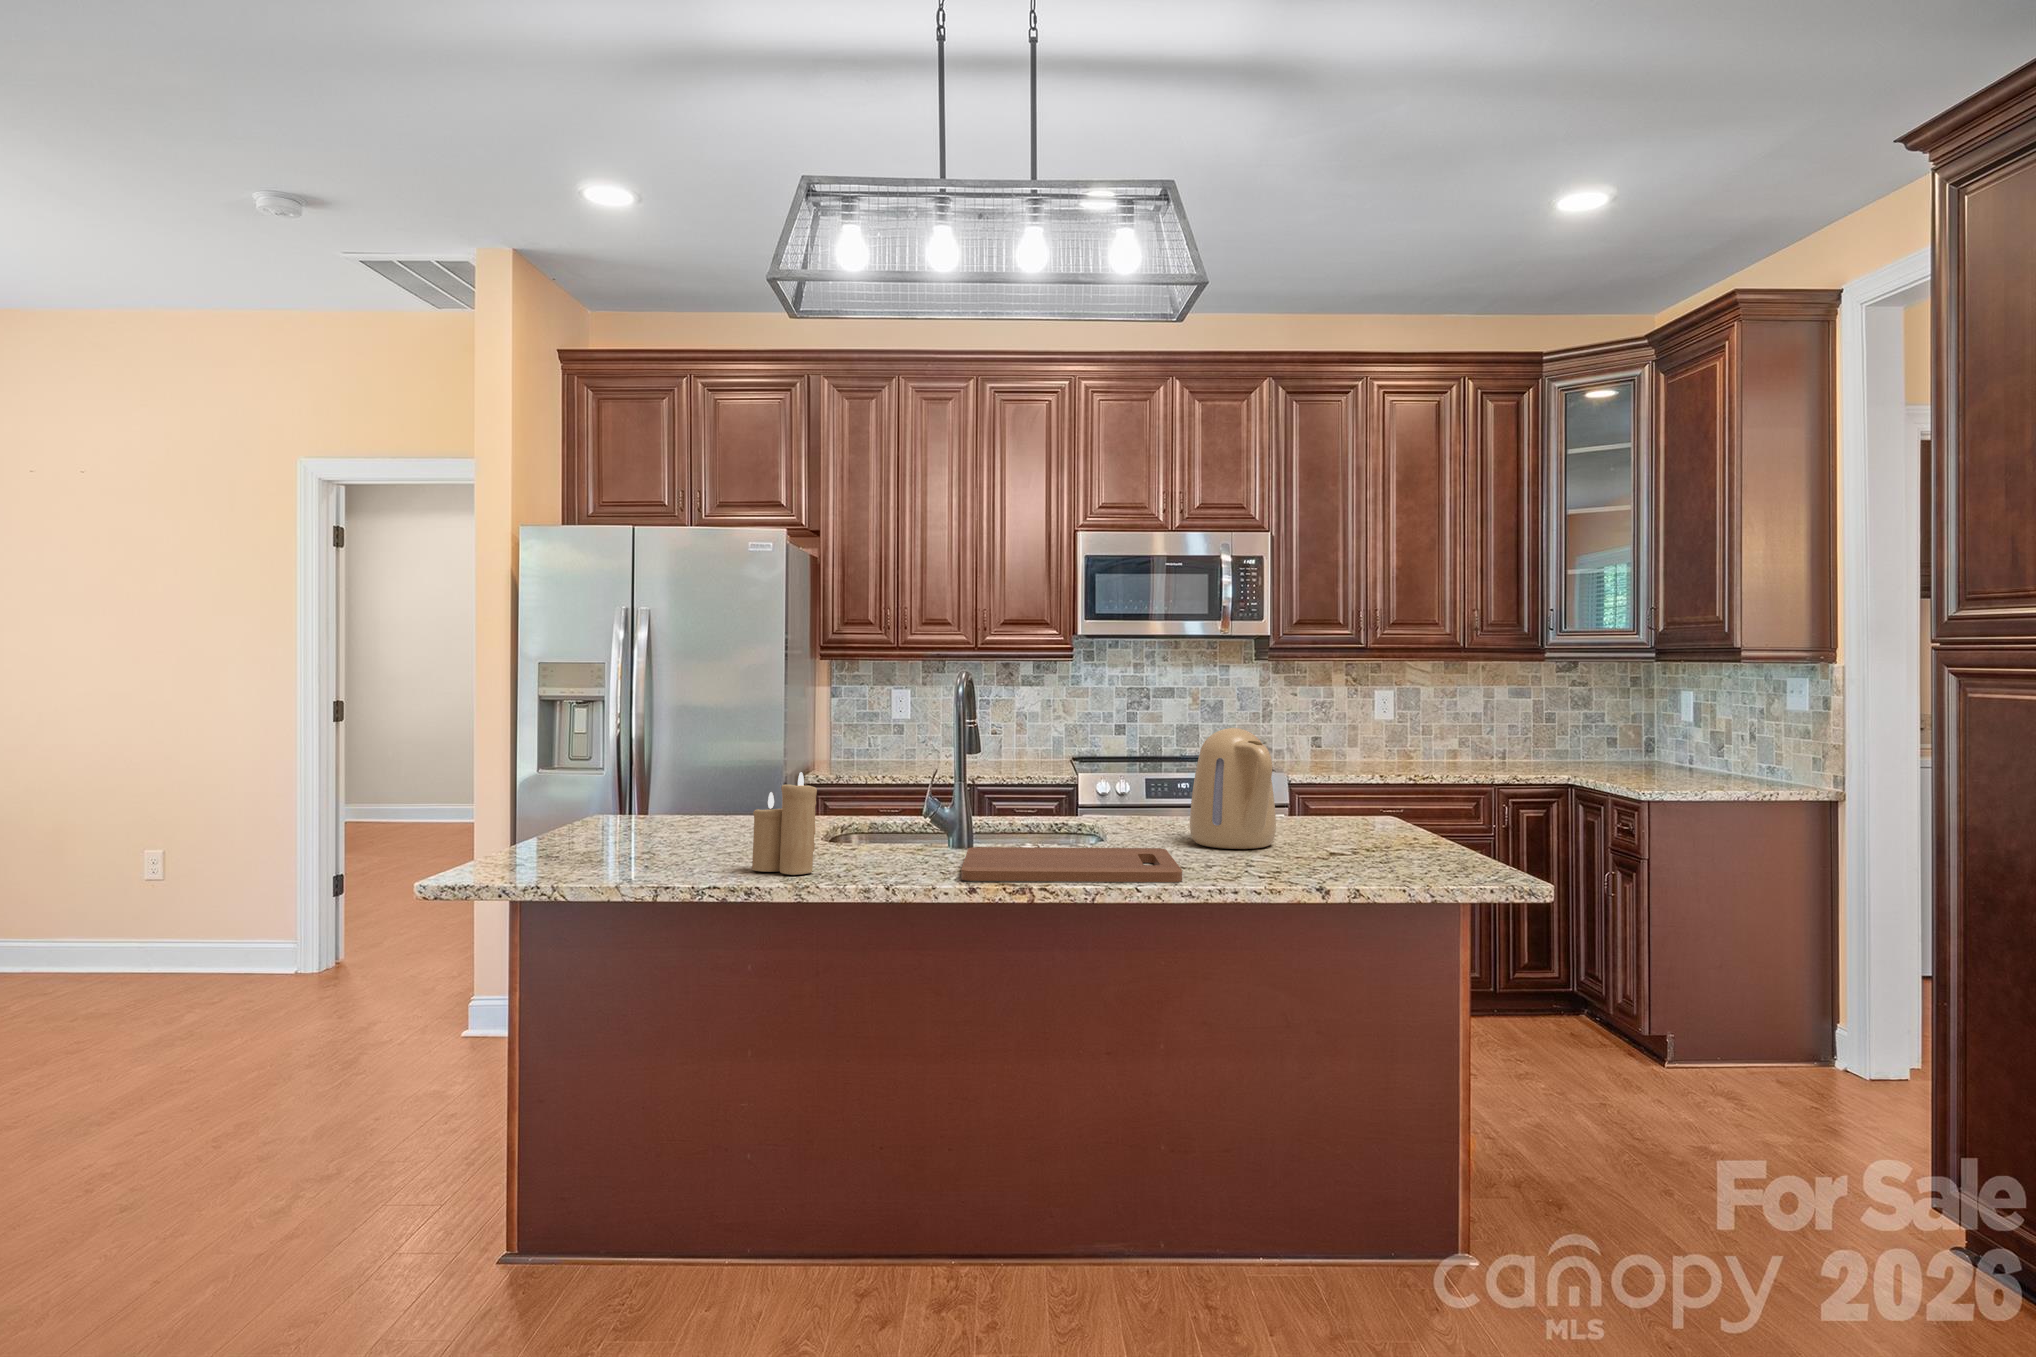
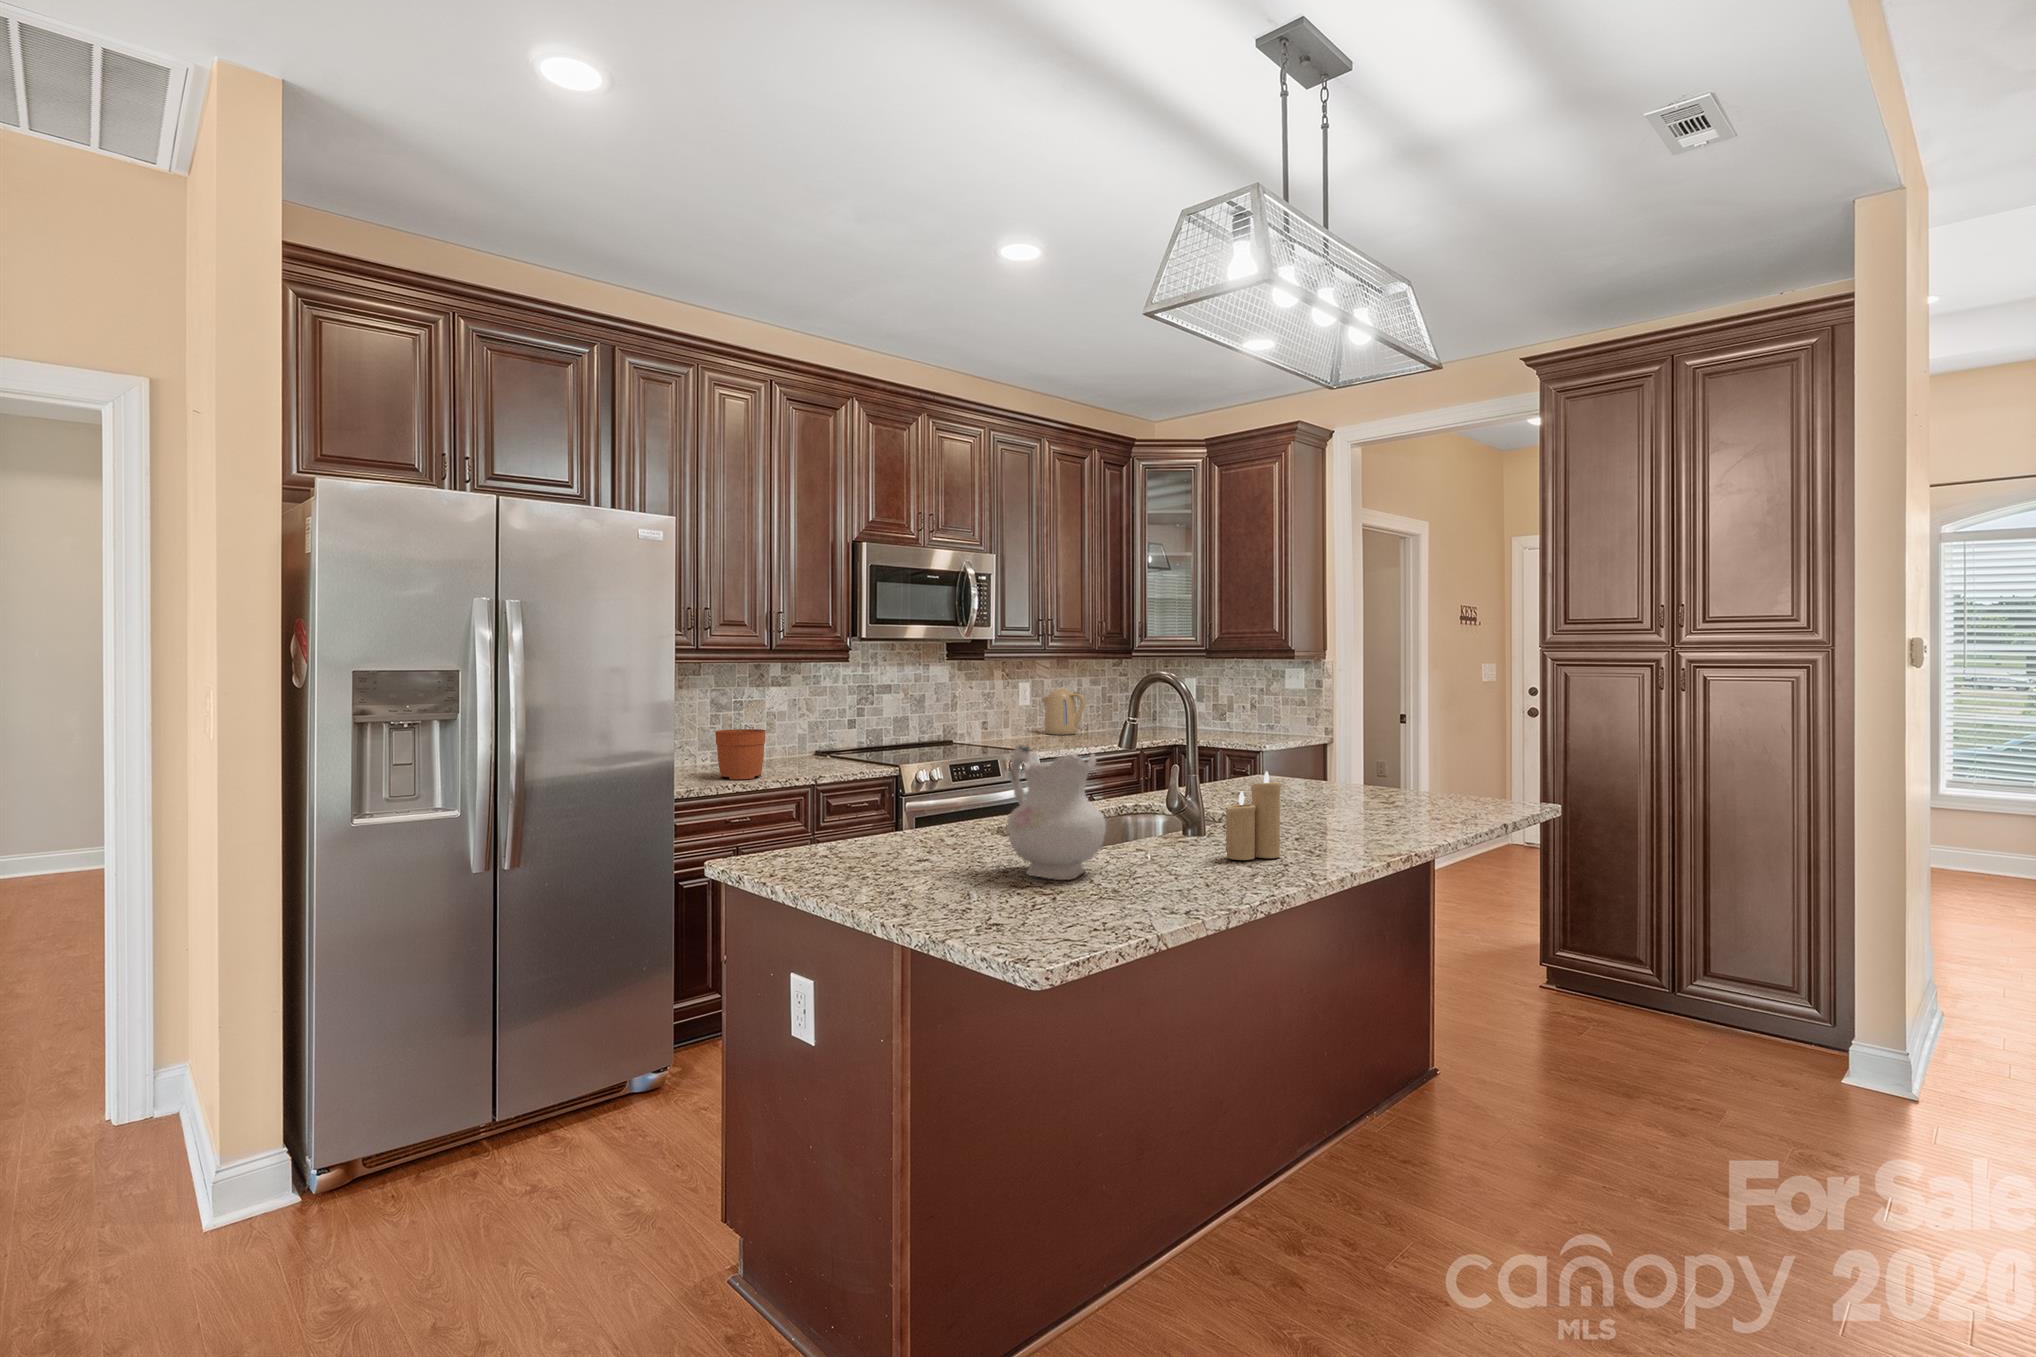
plant pot: none [881,702,929,772] -> present [715,707,766,779]
ceramic pitcher: none [548,726,653,859] -> present [1007,745,1106,880]
kettle: present [1190,728,1276,849] -> present [1042,688,1085,735]
cutting board: present [961,847,1182,882] -> none [1273,806,1443,841]

